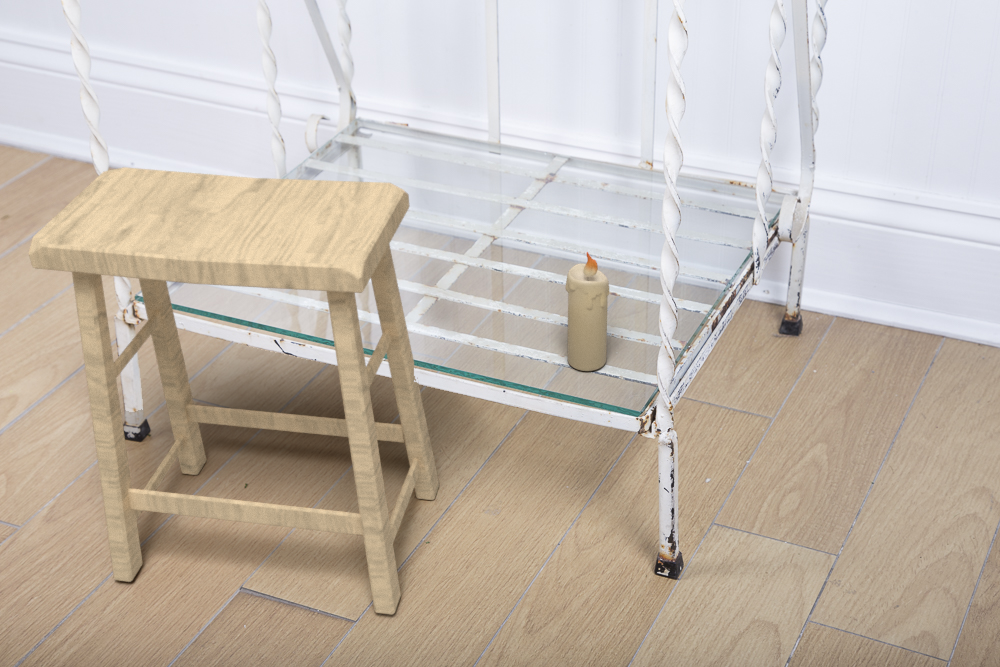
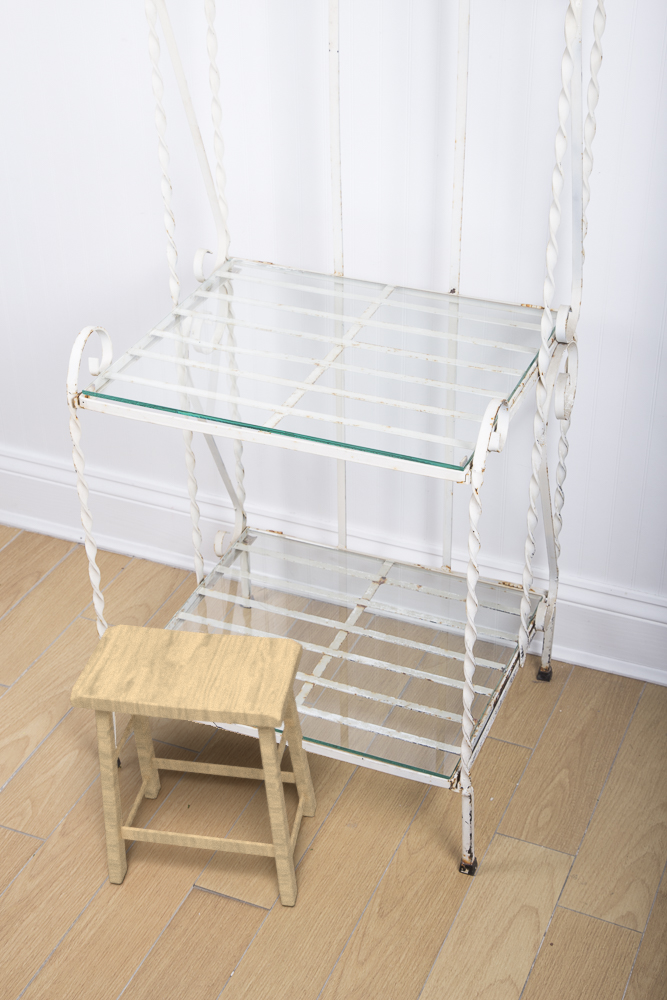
candle: present [565,252,609,371] -> none [401,674,428,743]

